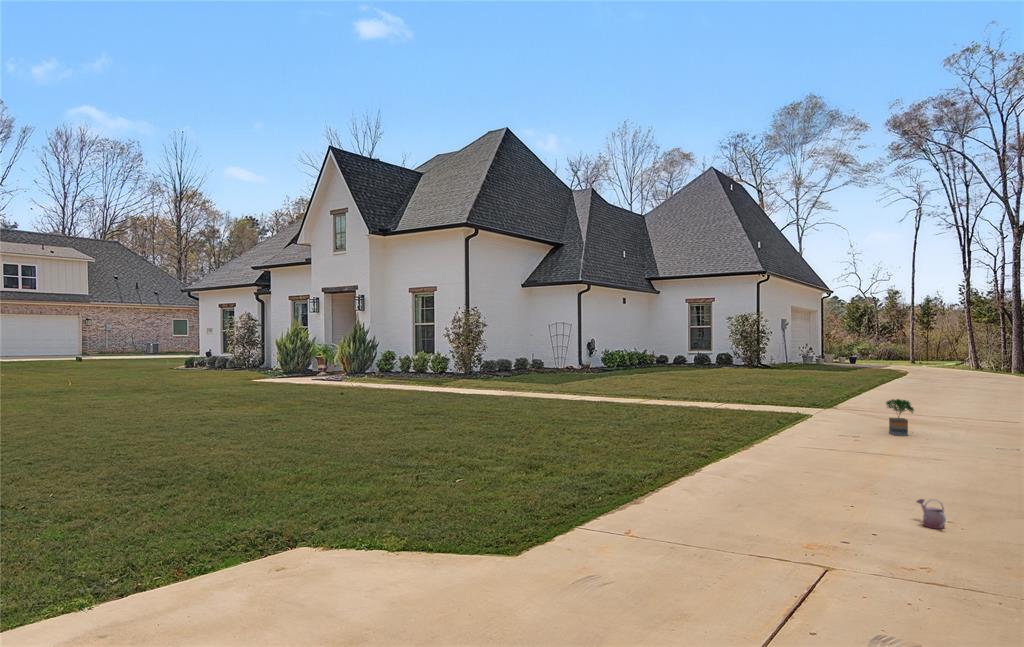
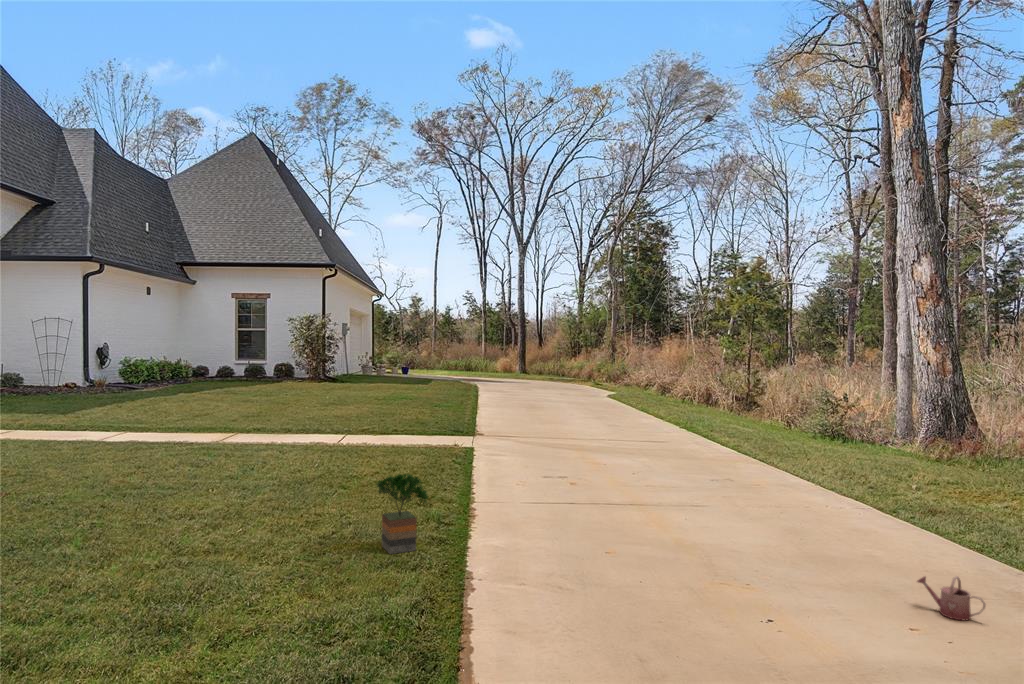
potted tree: present [886,399,914,436] -> present [376,474,428,554]

